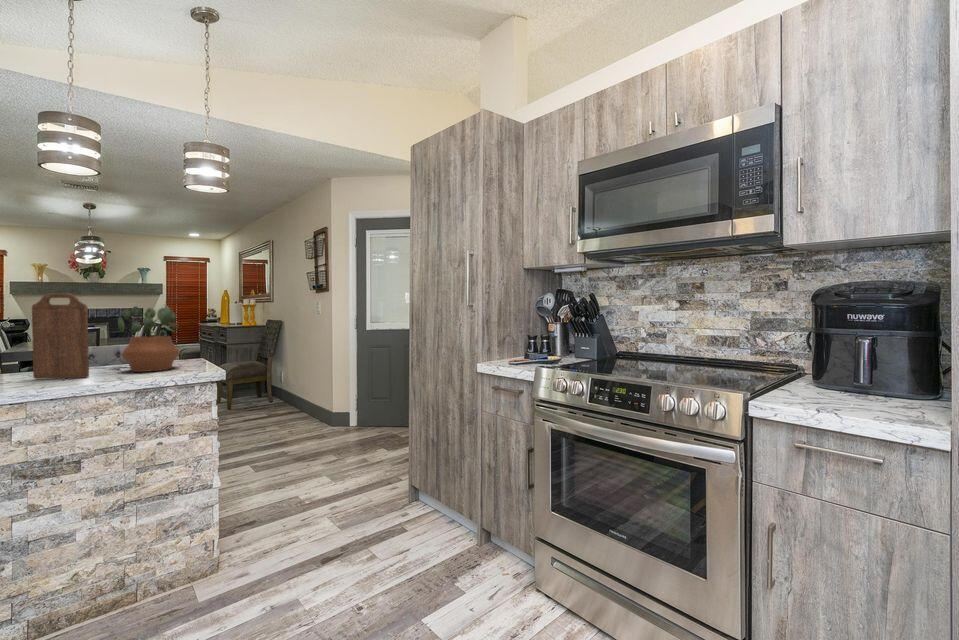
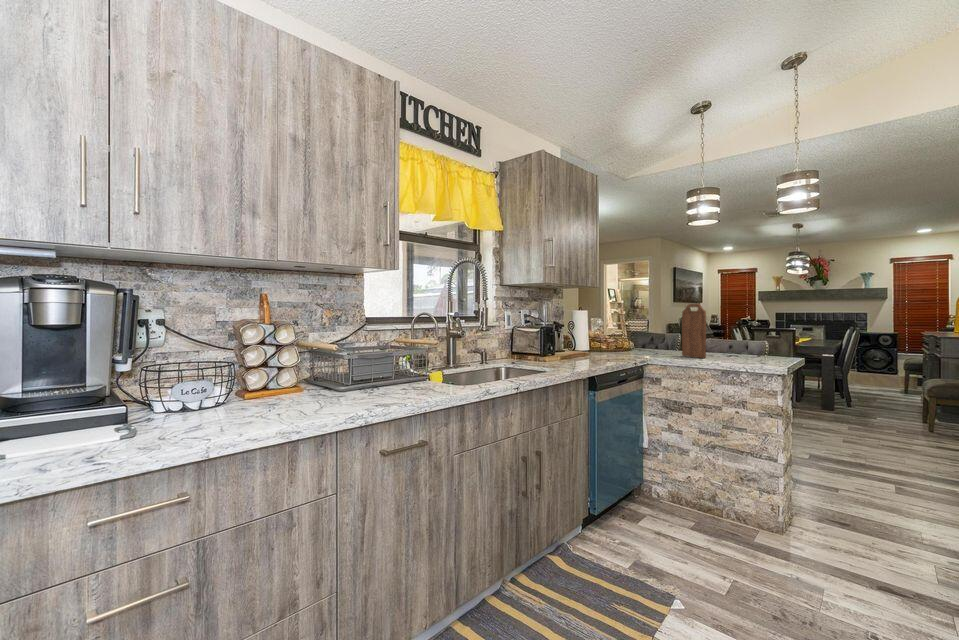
potted plant: present [118,305,180,372] -> none [726,310,773,360]

